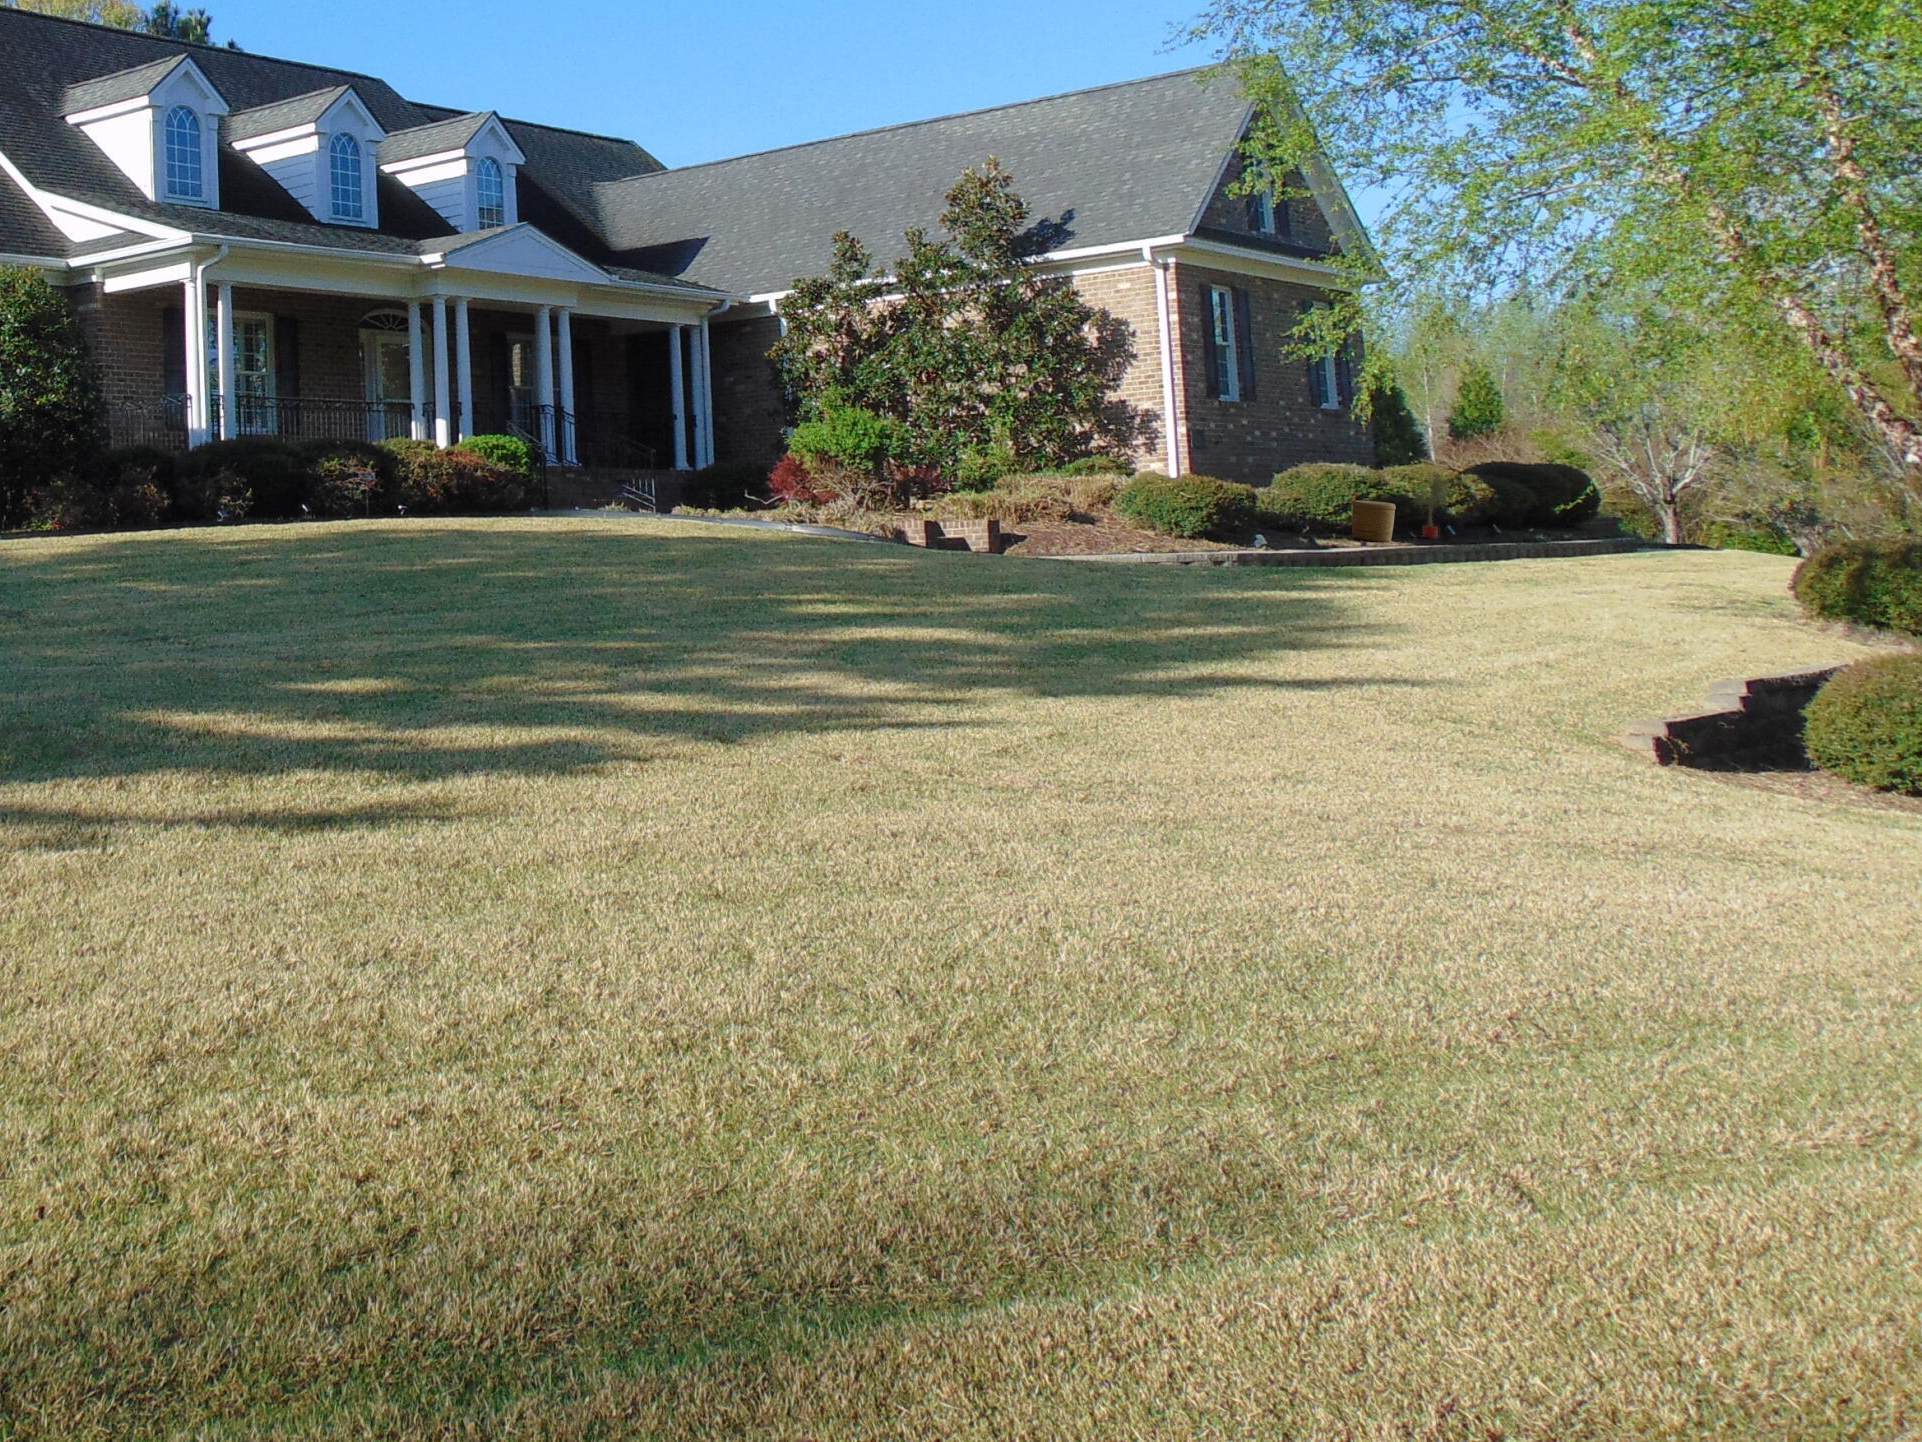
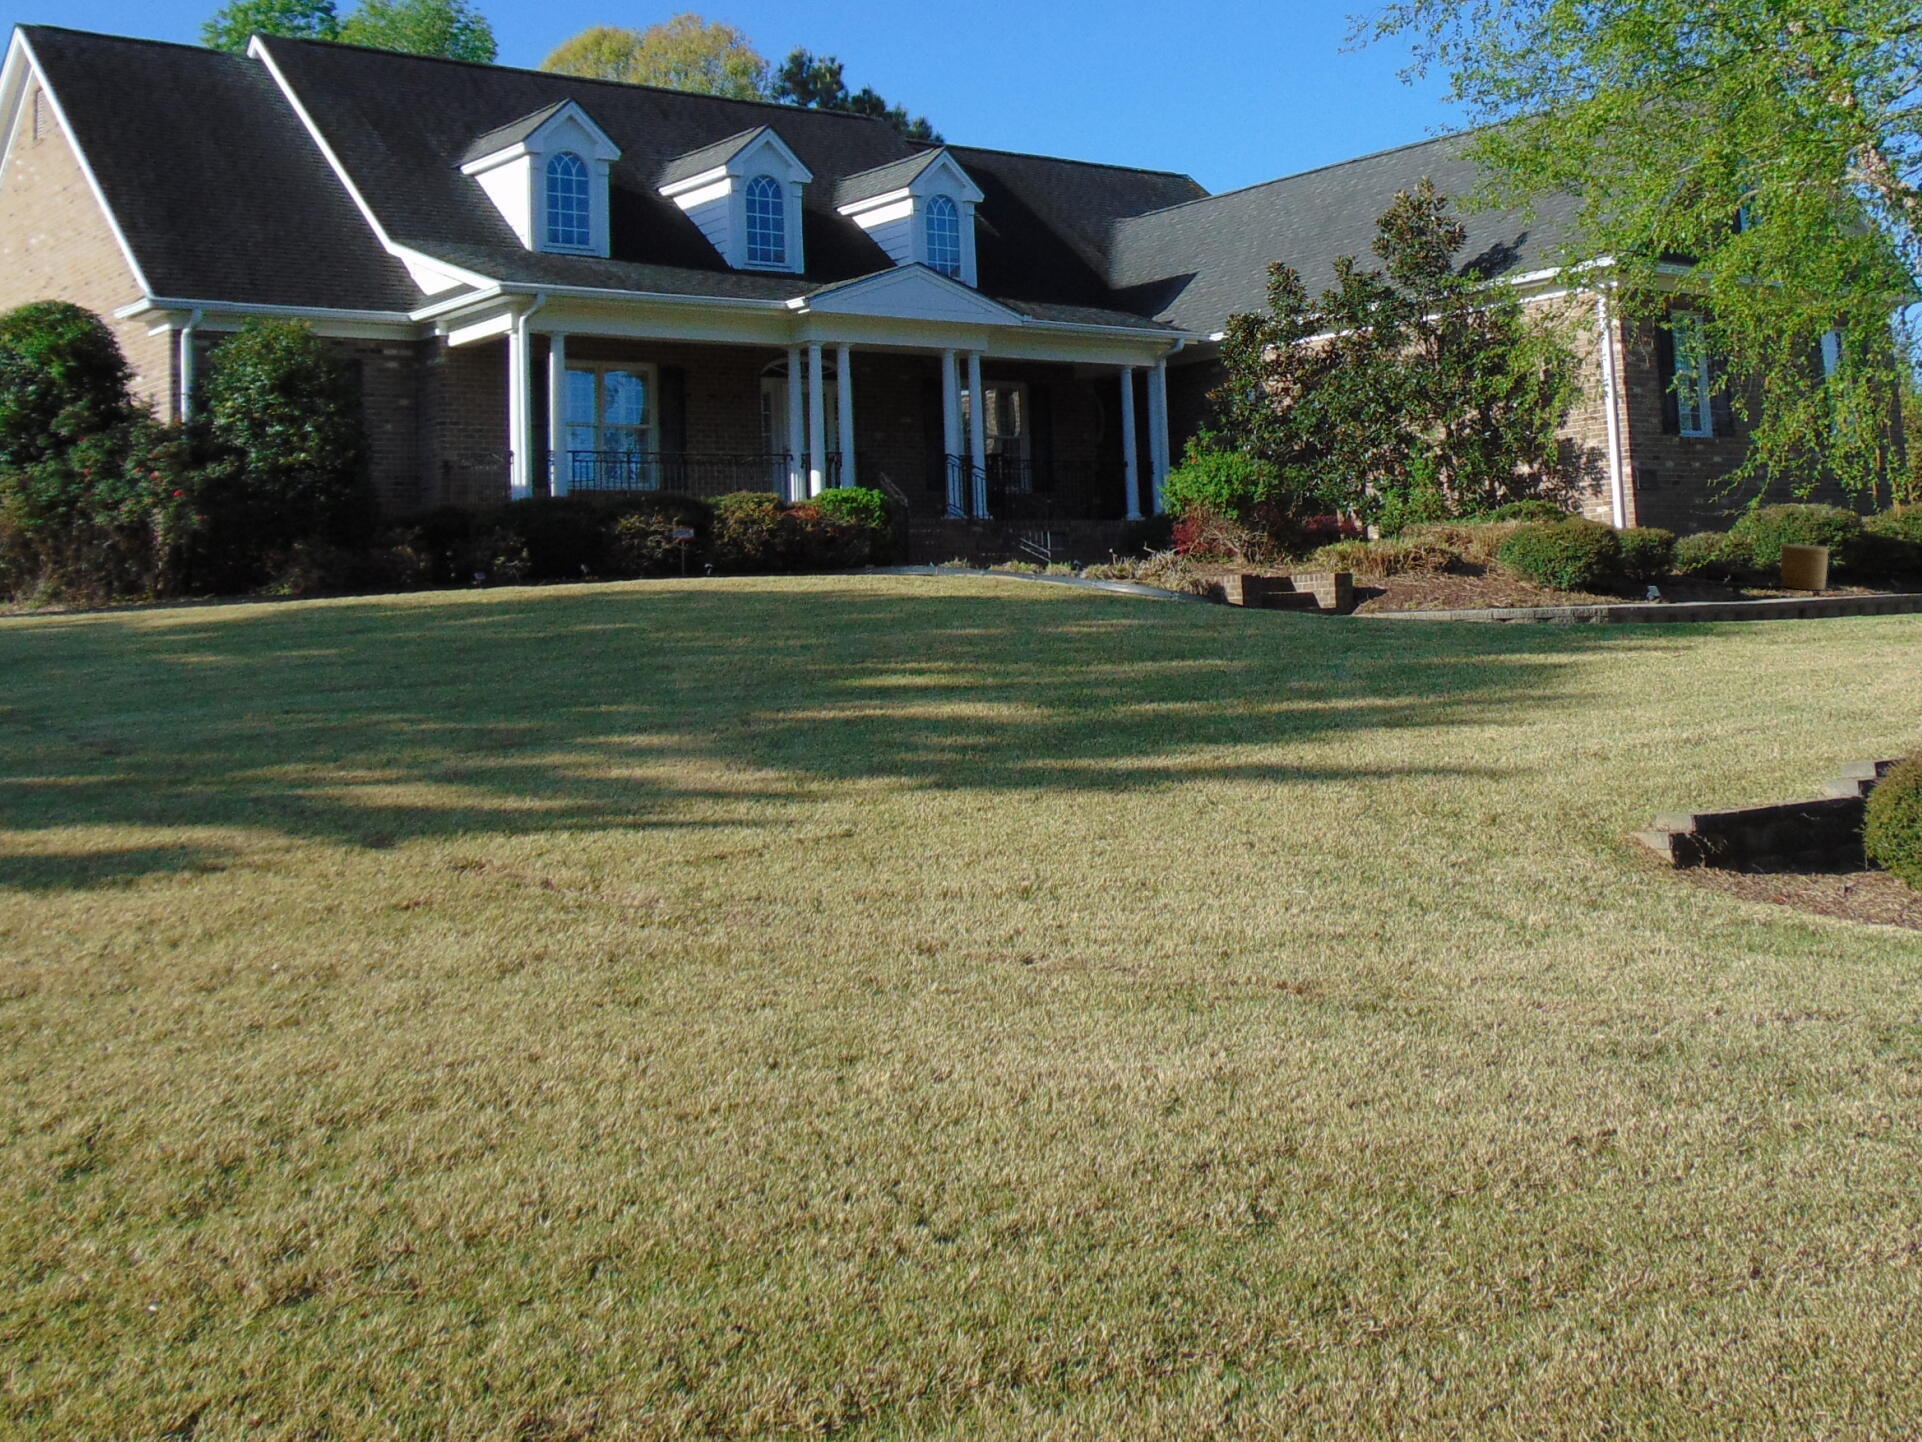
potted tree: present [1413,475,1451,539] -> none [1858,510,1909,587]

